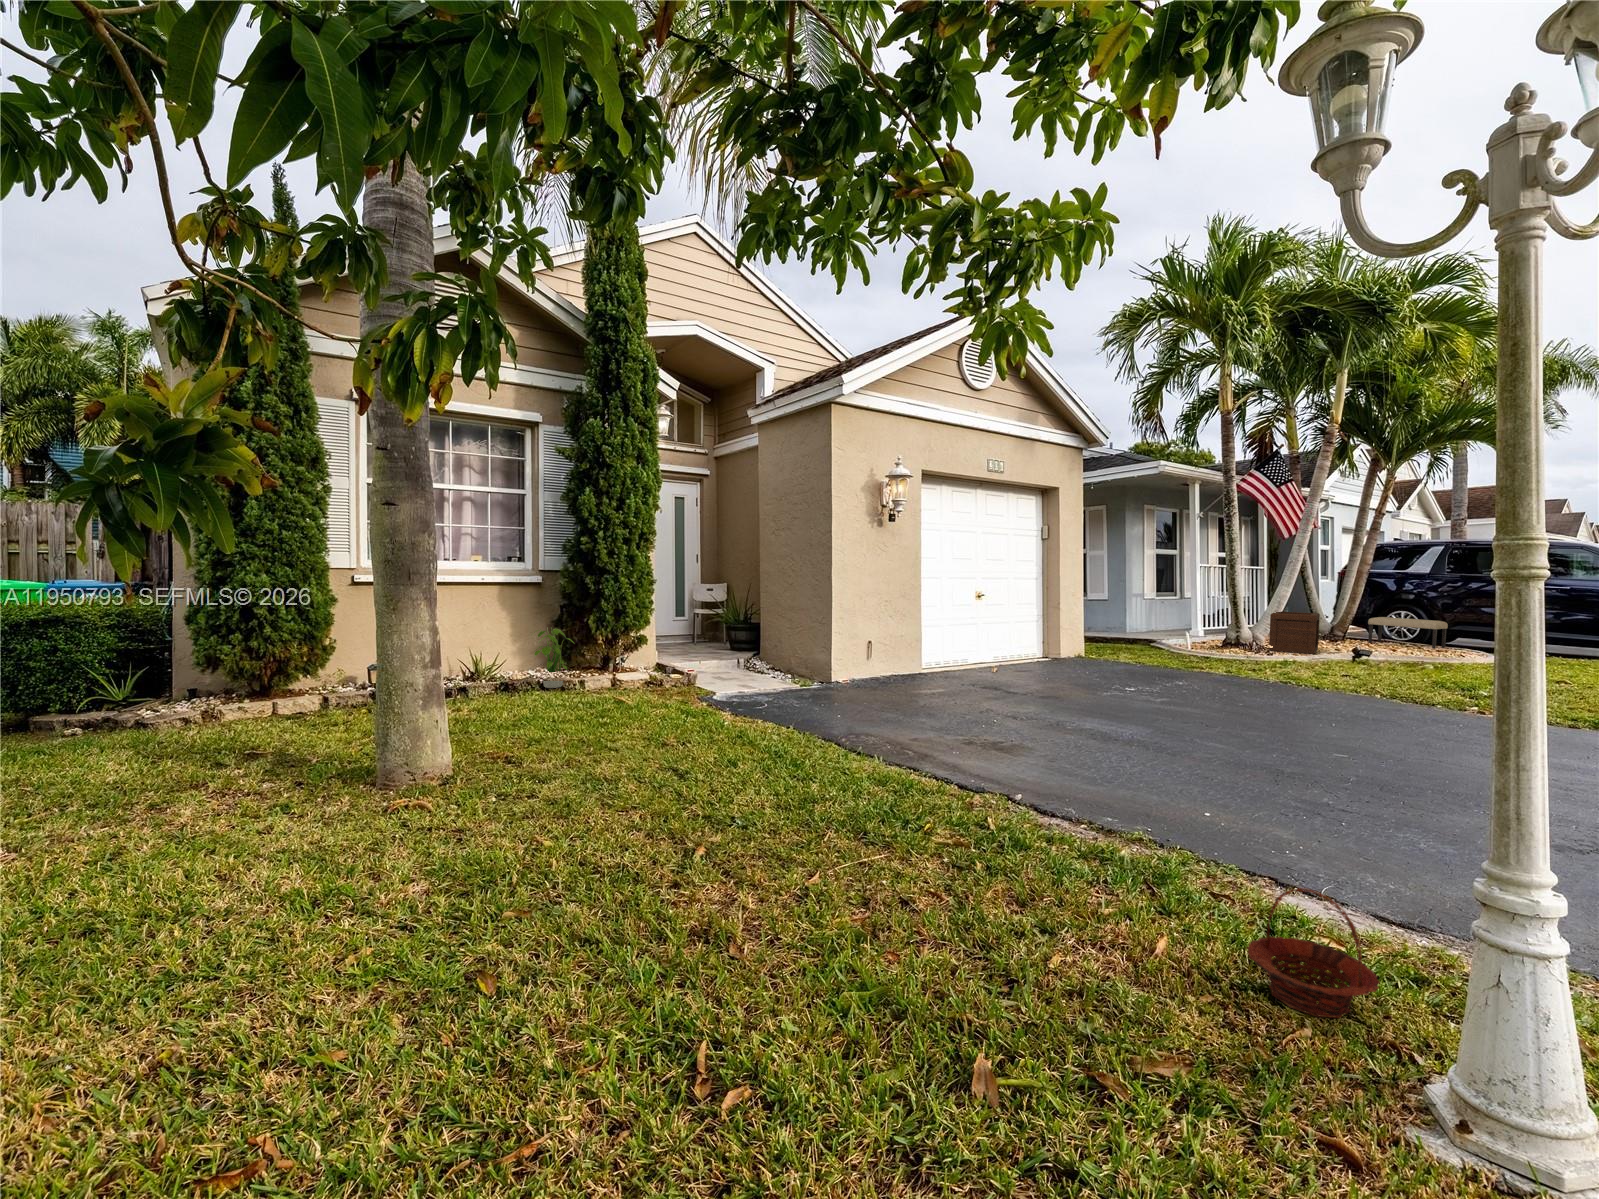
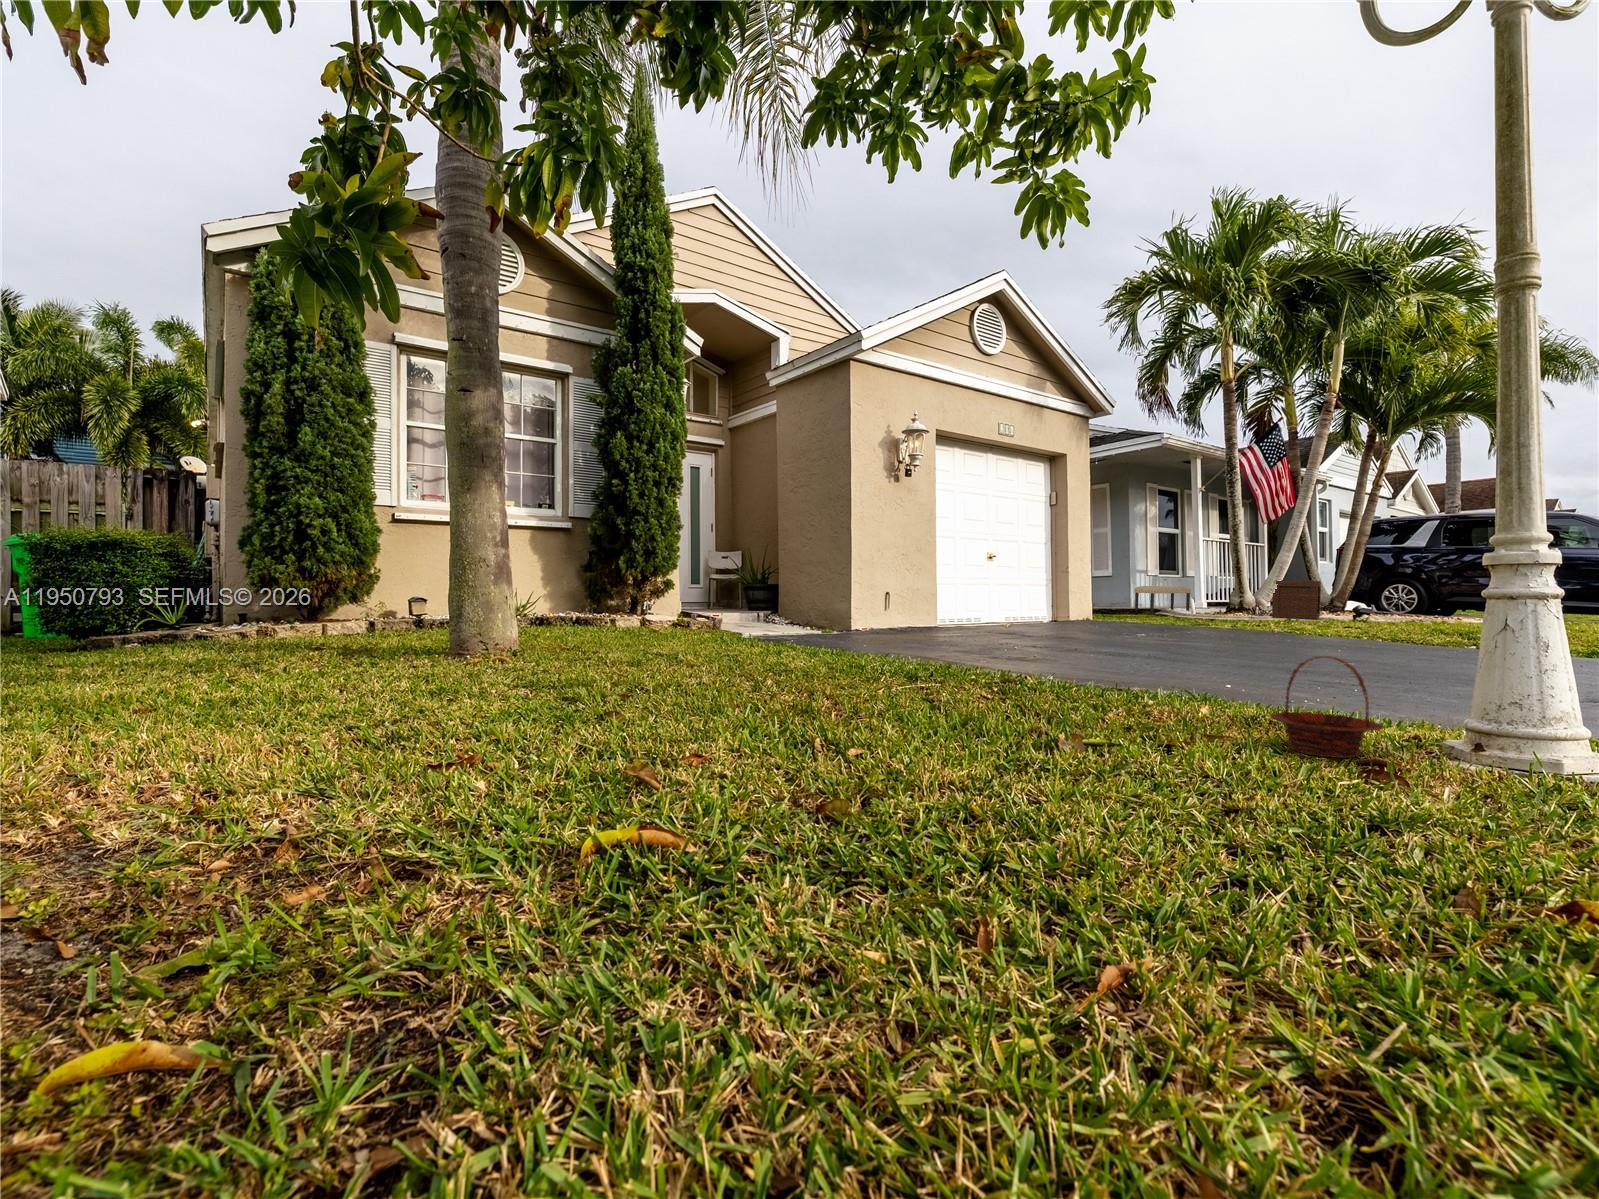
bench: present [1368,617,1448,649] -> present [1134,586,1191,611]
potted plant: present [534,629,574,688] -> none [563,569,604,627]

